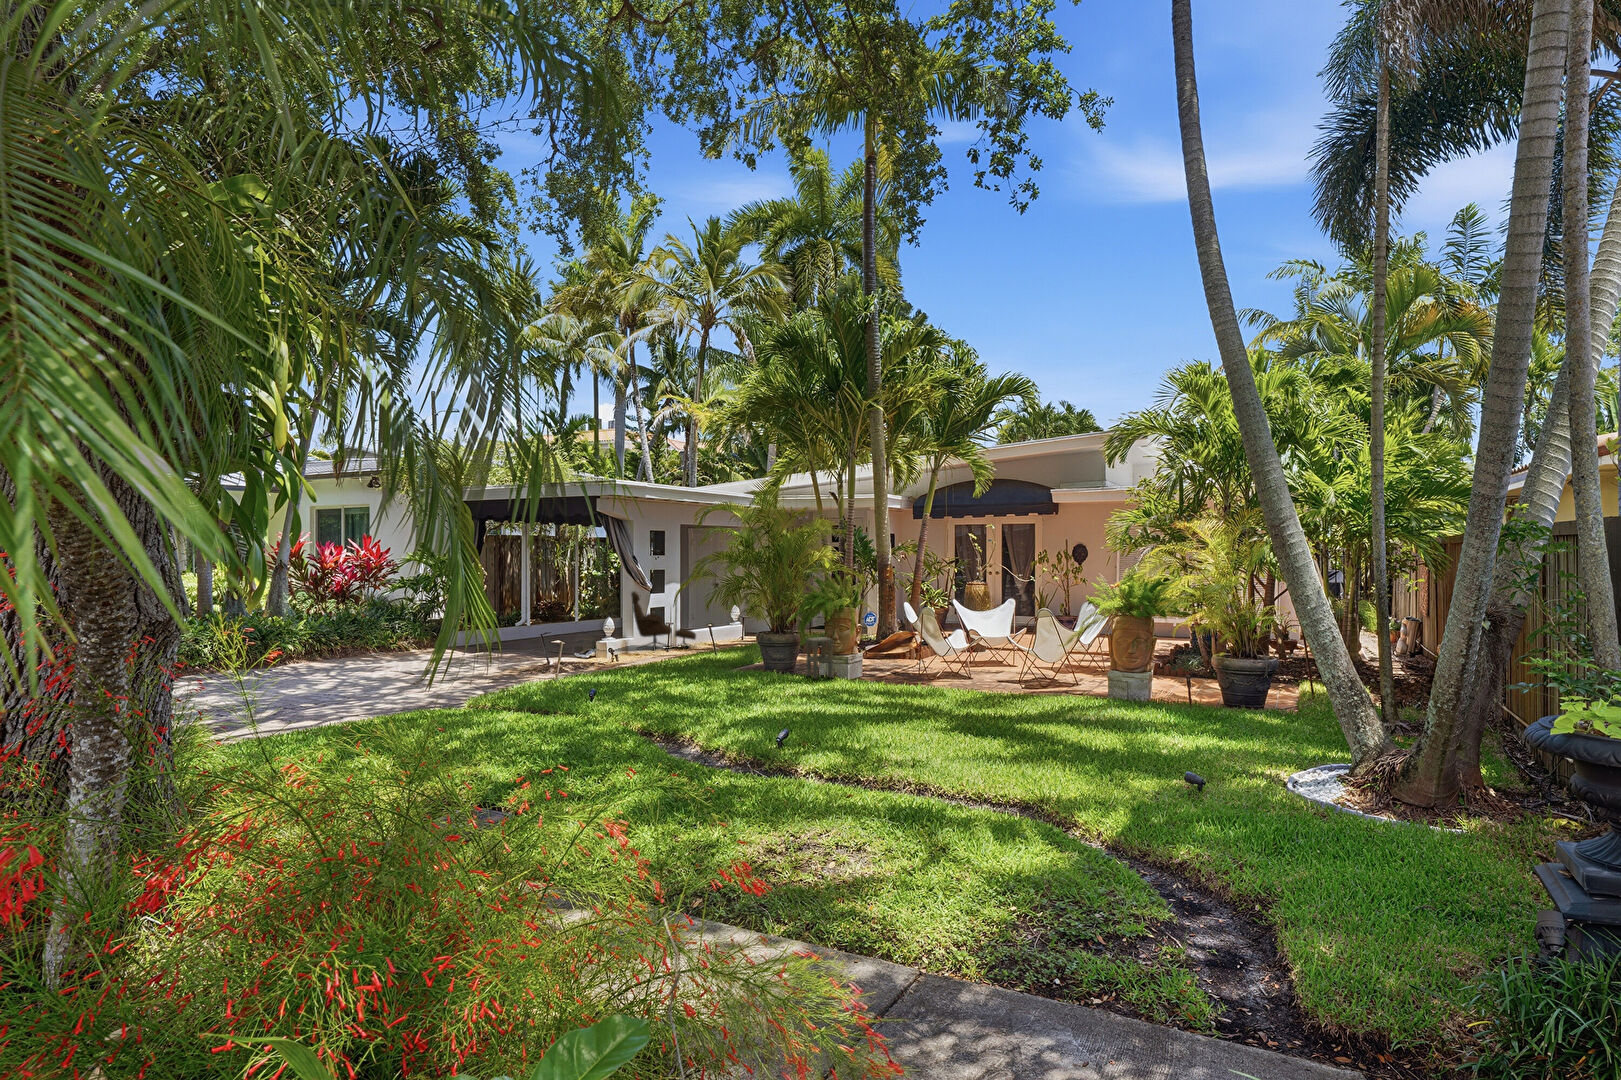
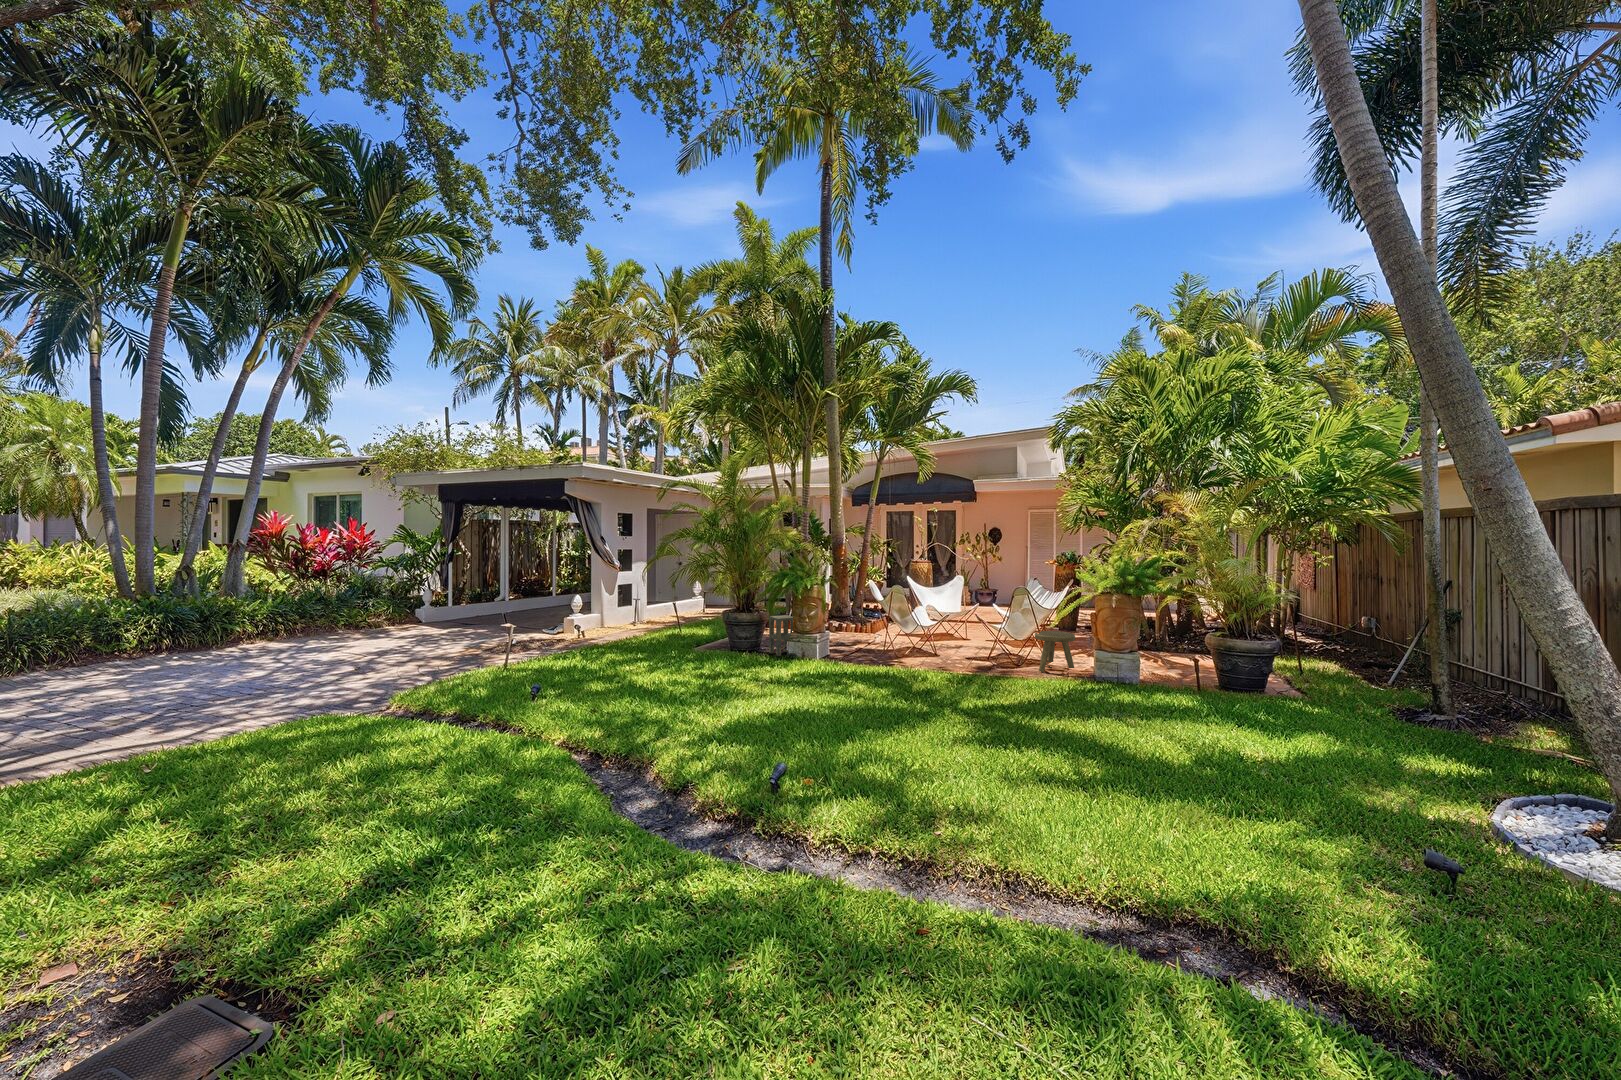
lounge chair: present [631,592,696,650] -> none [600,571,661,625]
stool: none [1071,652,1111,694] -> present [1035,631,1075,672]

